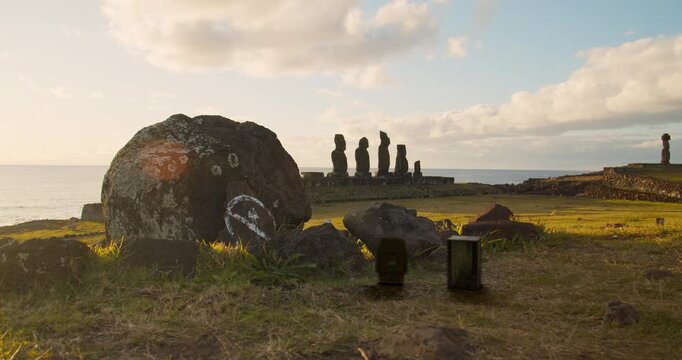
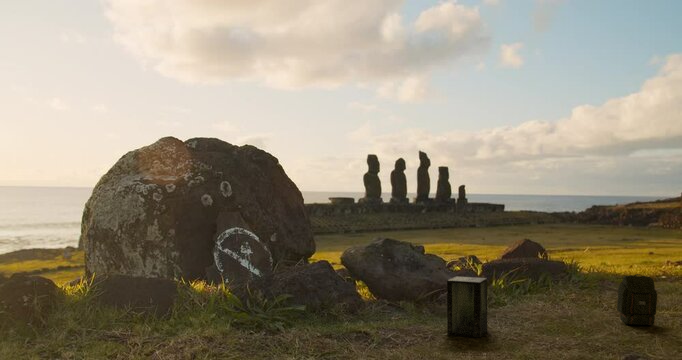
backpack: present [375,237,408,284] -> present [617,274,657,325]

